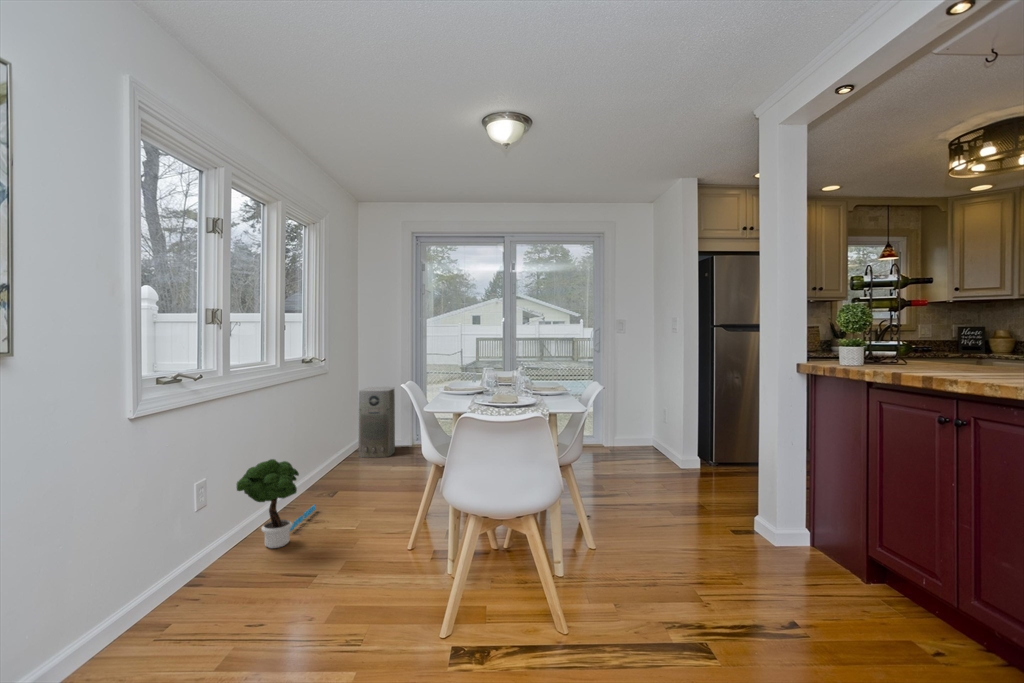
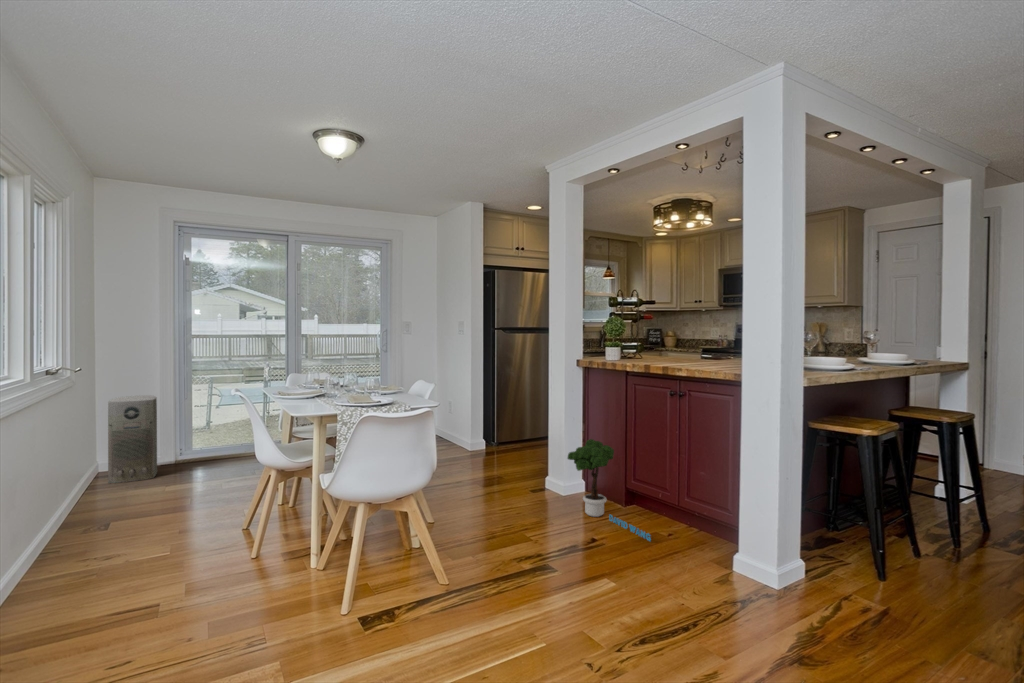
potted tree: present [237,459,316,548] -> present [568,439,651,541]

